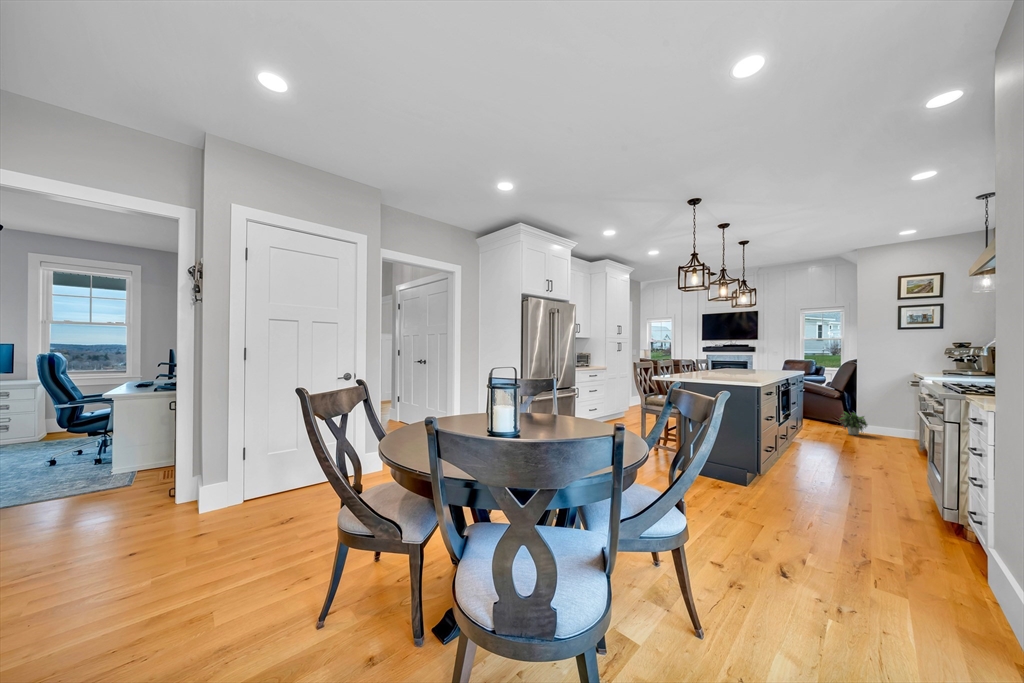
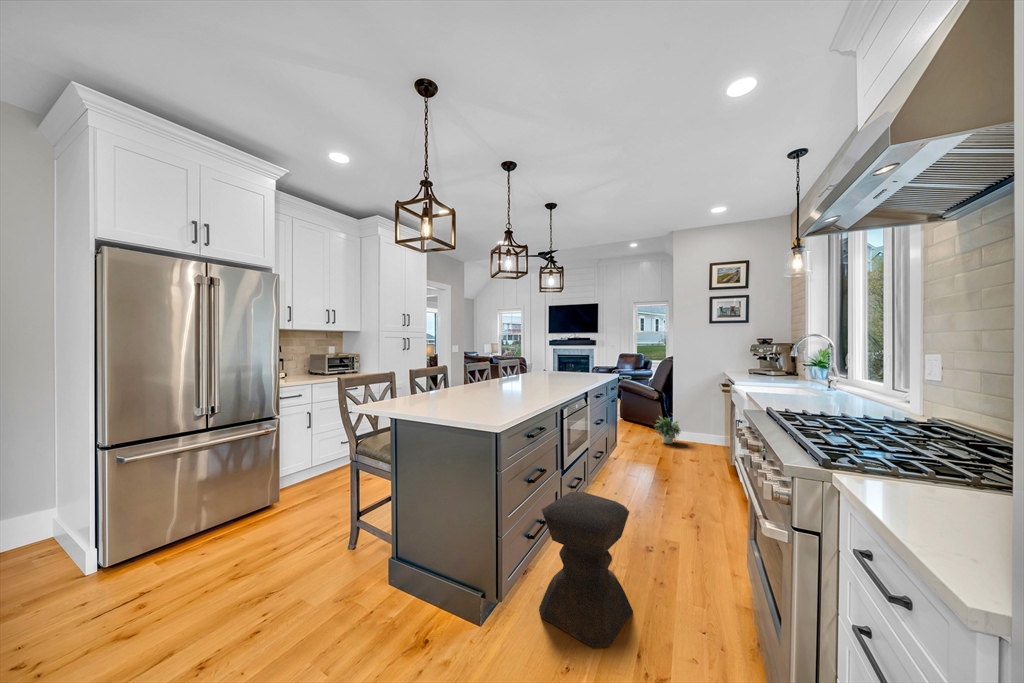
stool: none [798,433,864,510] -> present [539,492,633,648]

